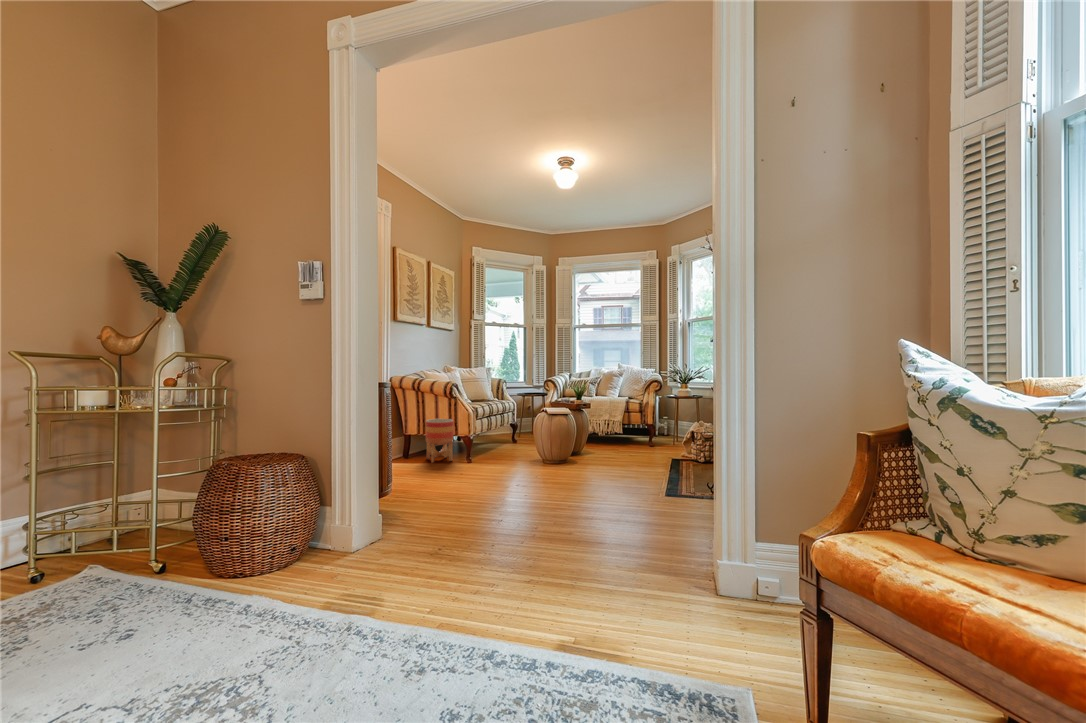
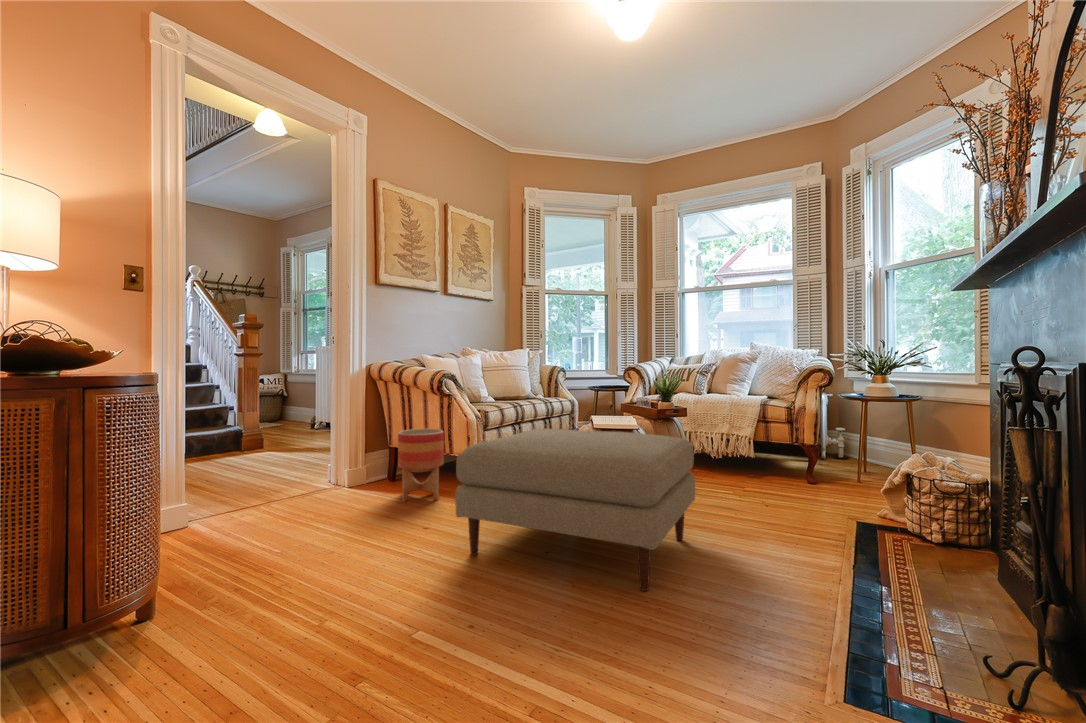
ottoman: none [494,417,603,486] -> present [455,429,695,591]

